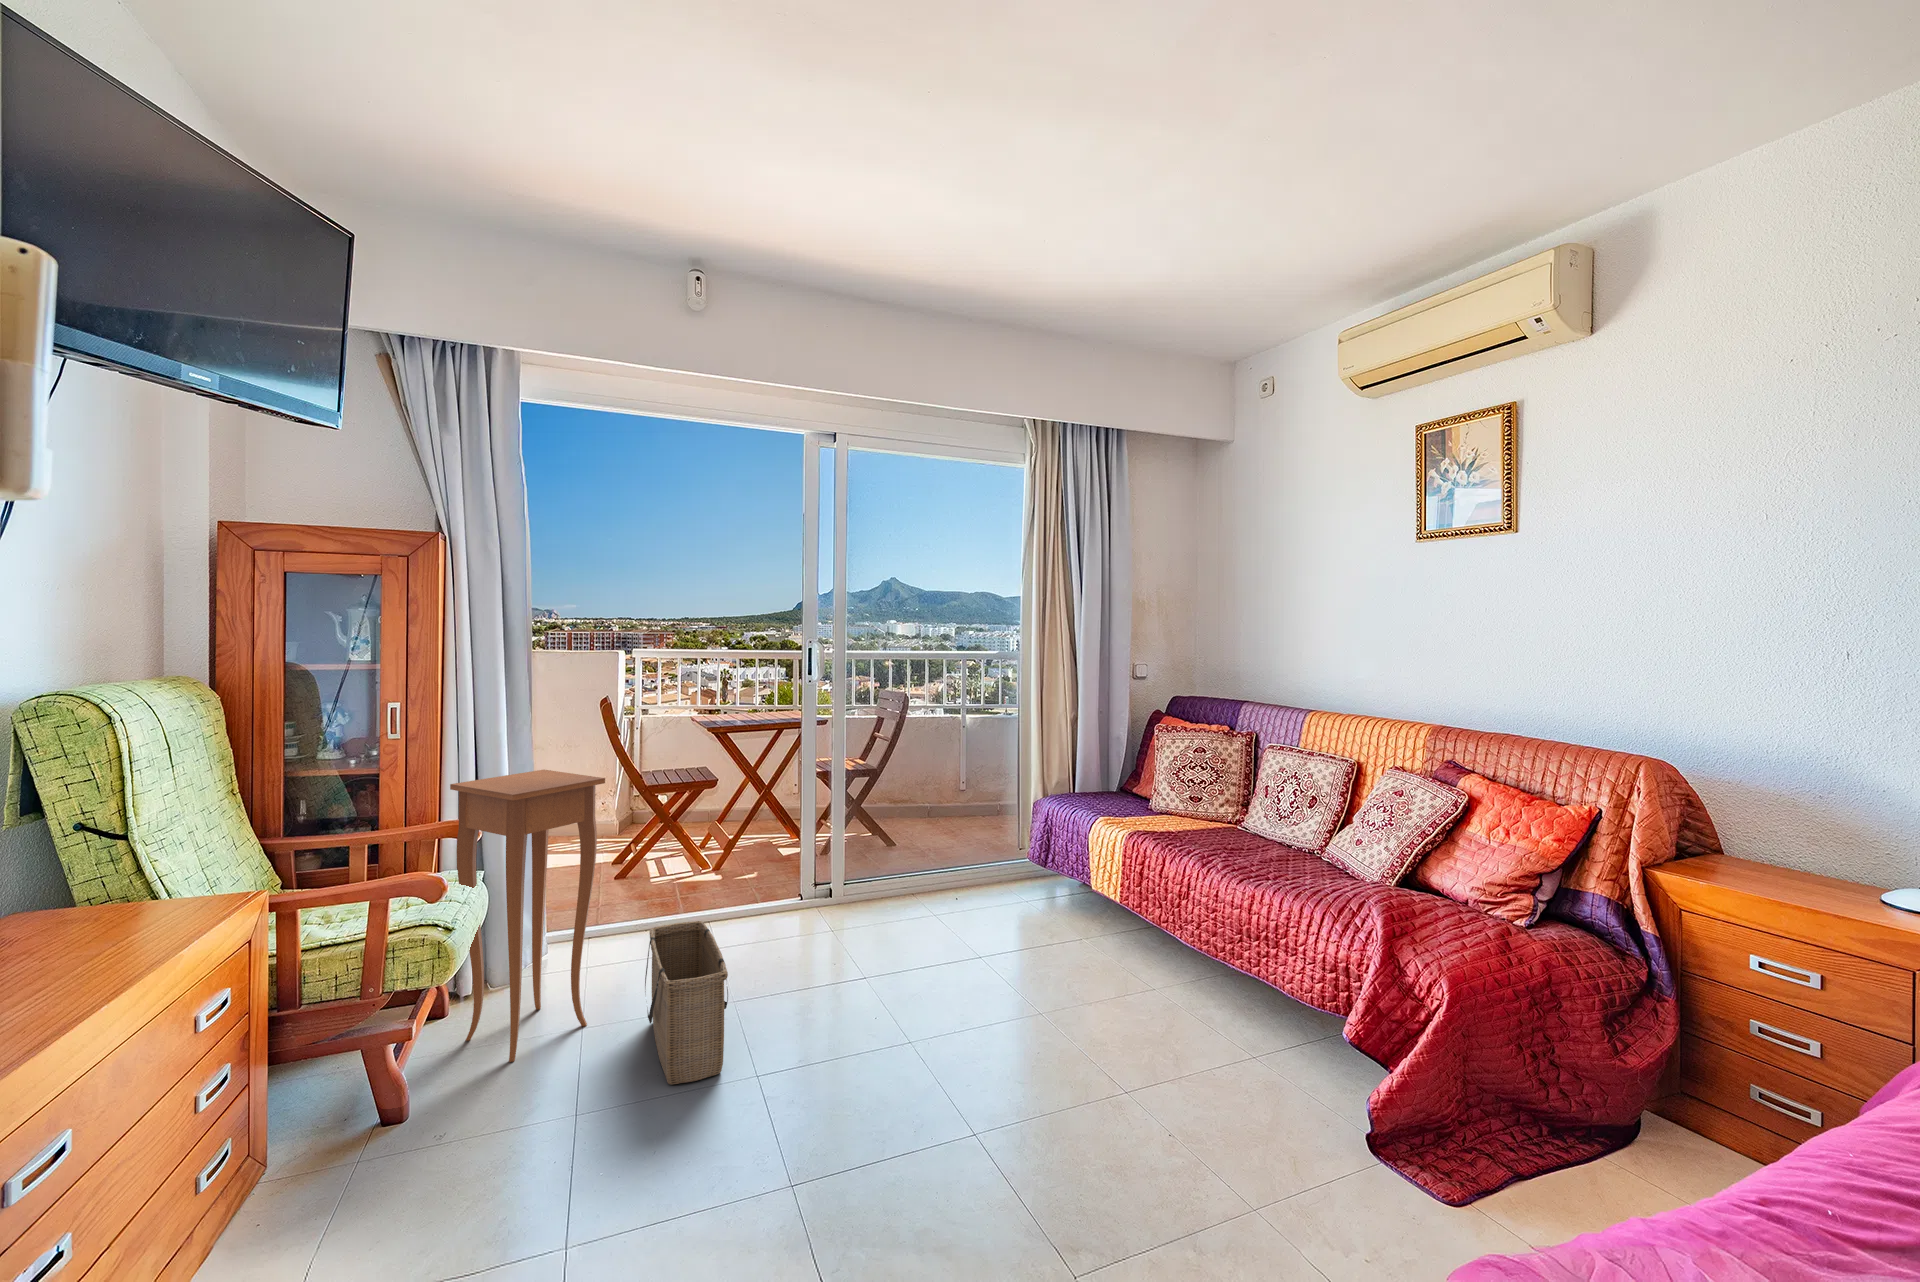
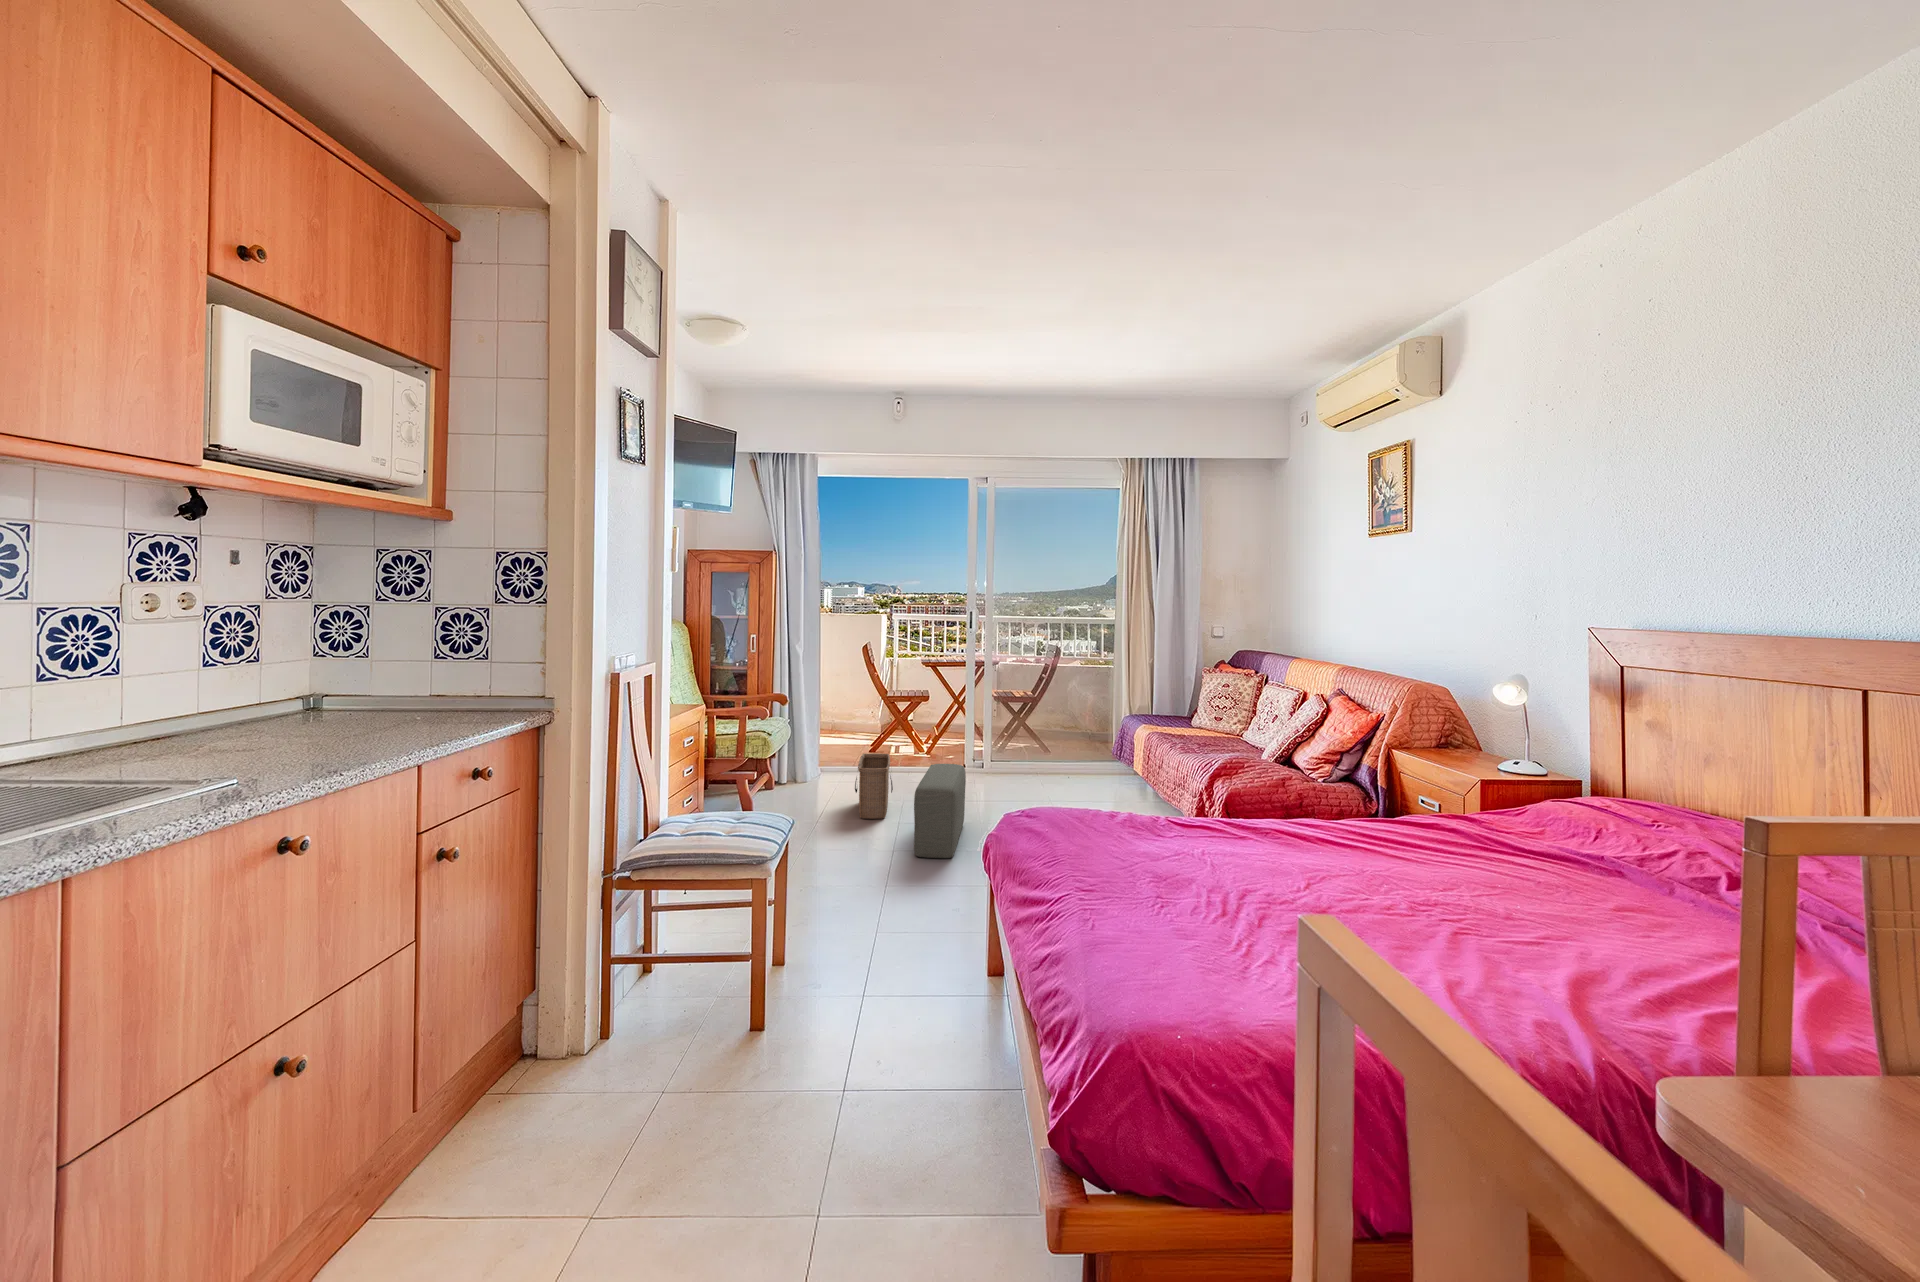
side table: present [450,770,605,1062] -> none [775,671,842,805]
pouf: none [817,947,942,1219] -> present [914,764,966,858]

